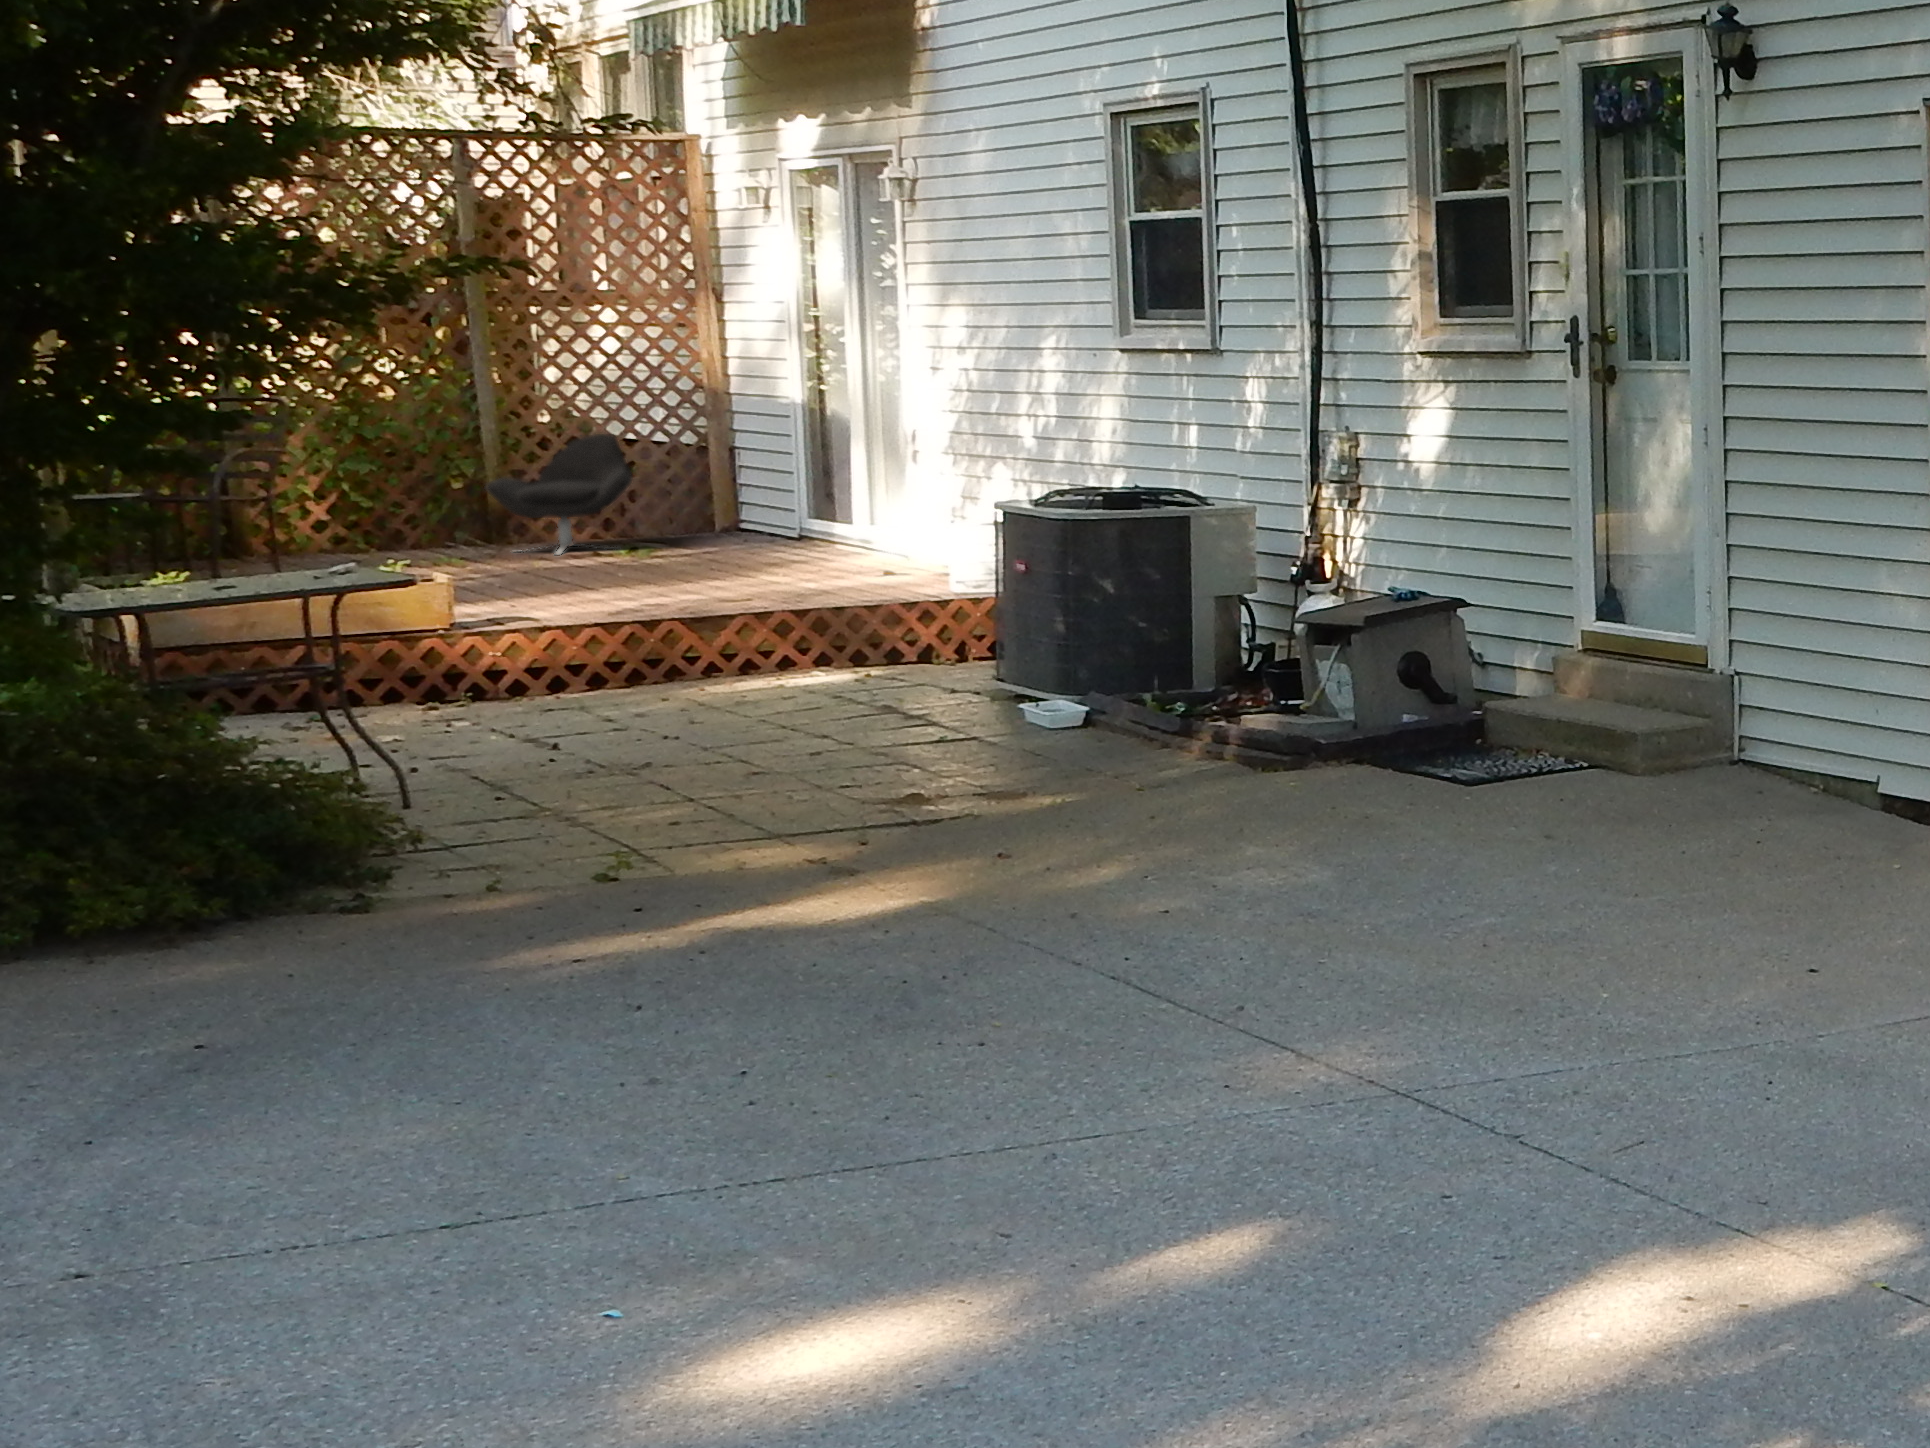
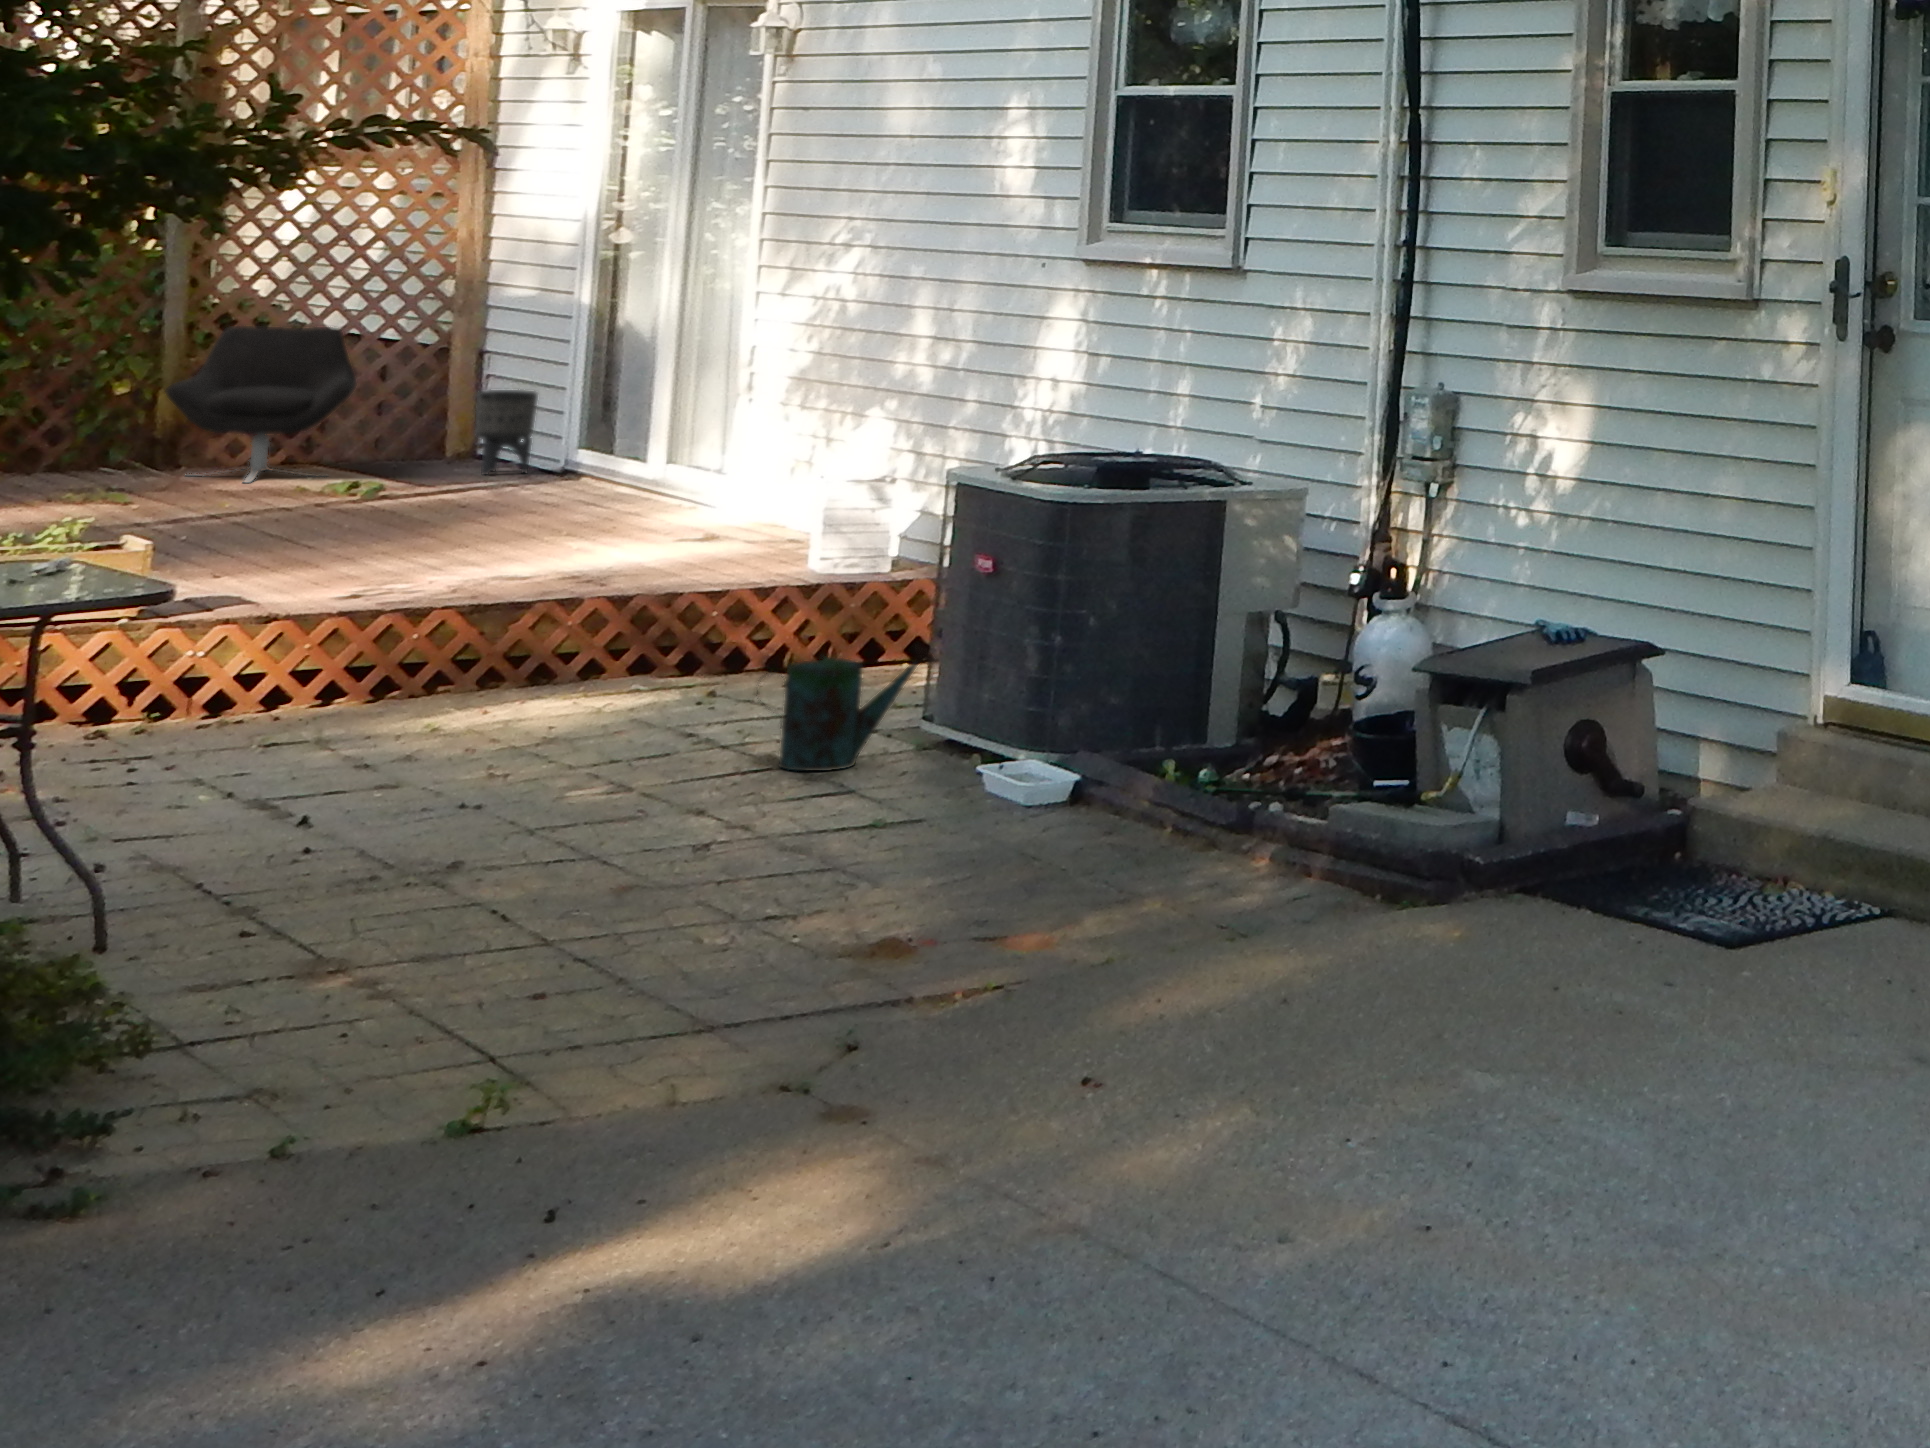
planter: none [726,477,774,543] -> present [476,390,538,475]
watering can: none [868,627,995,717] -> present [766,645,934,771]

